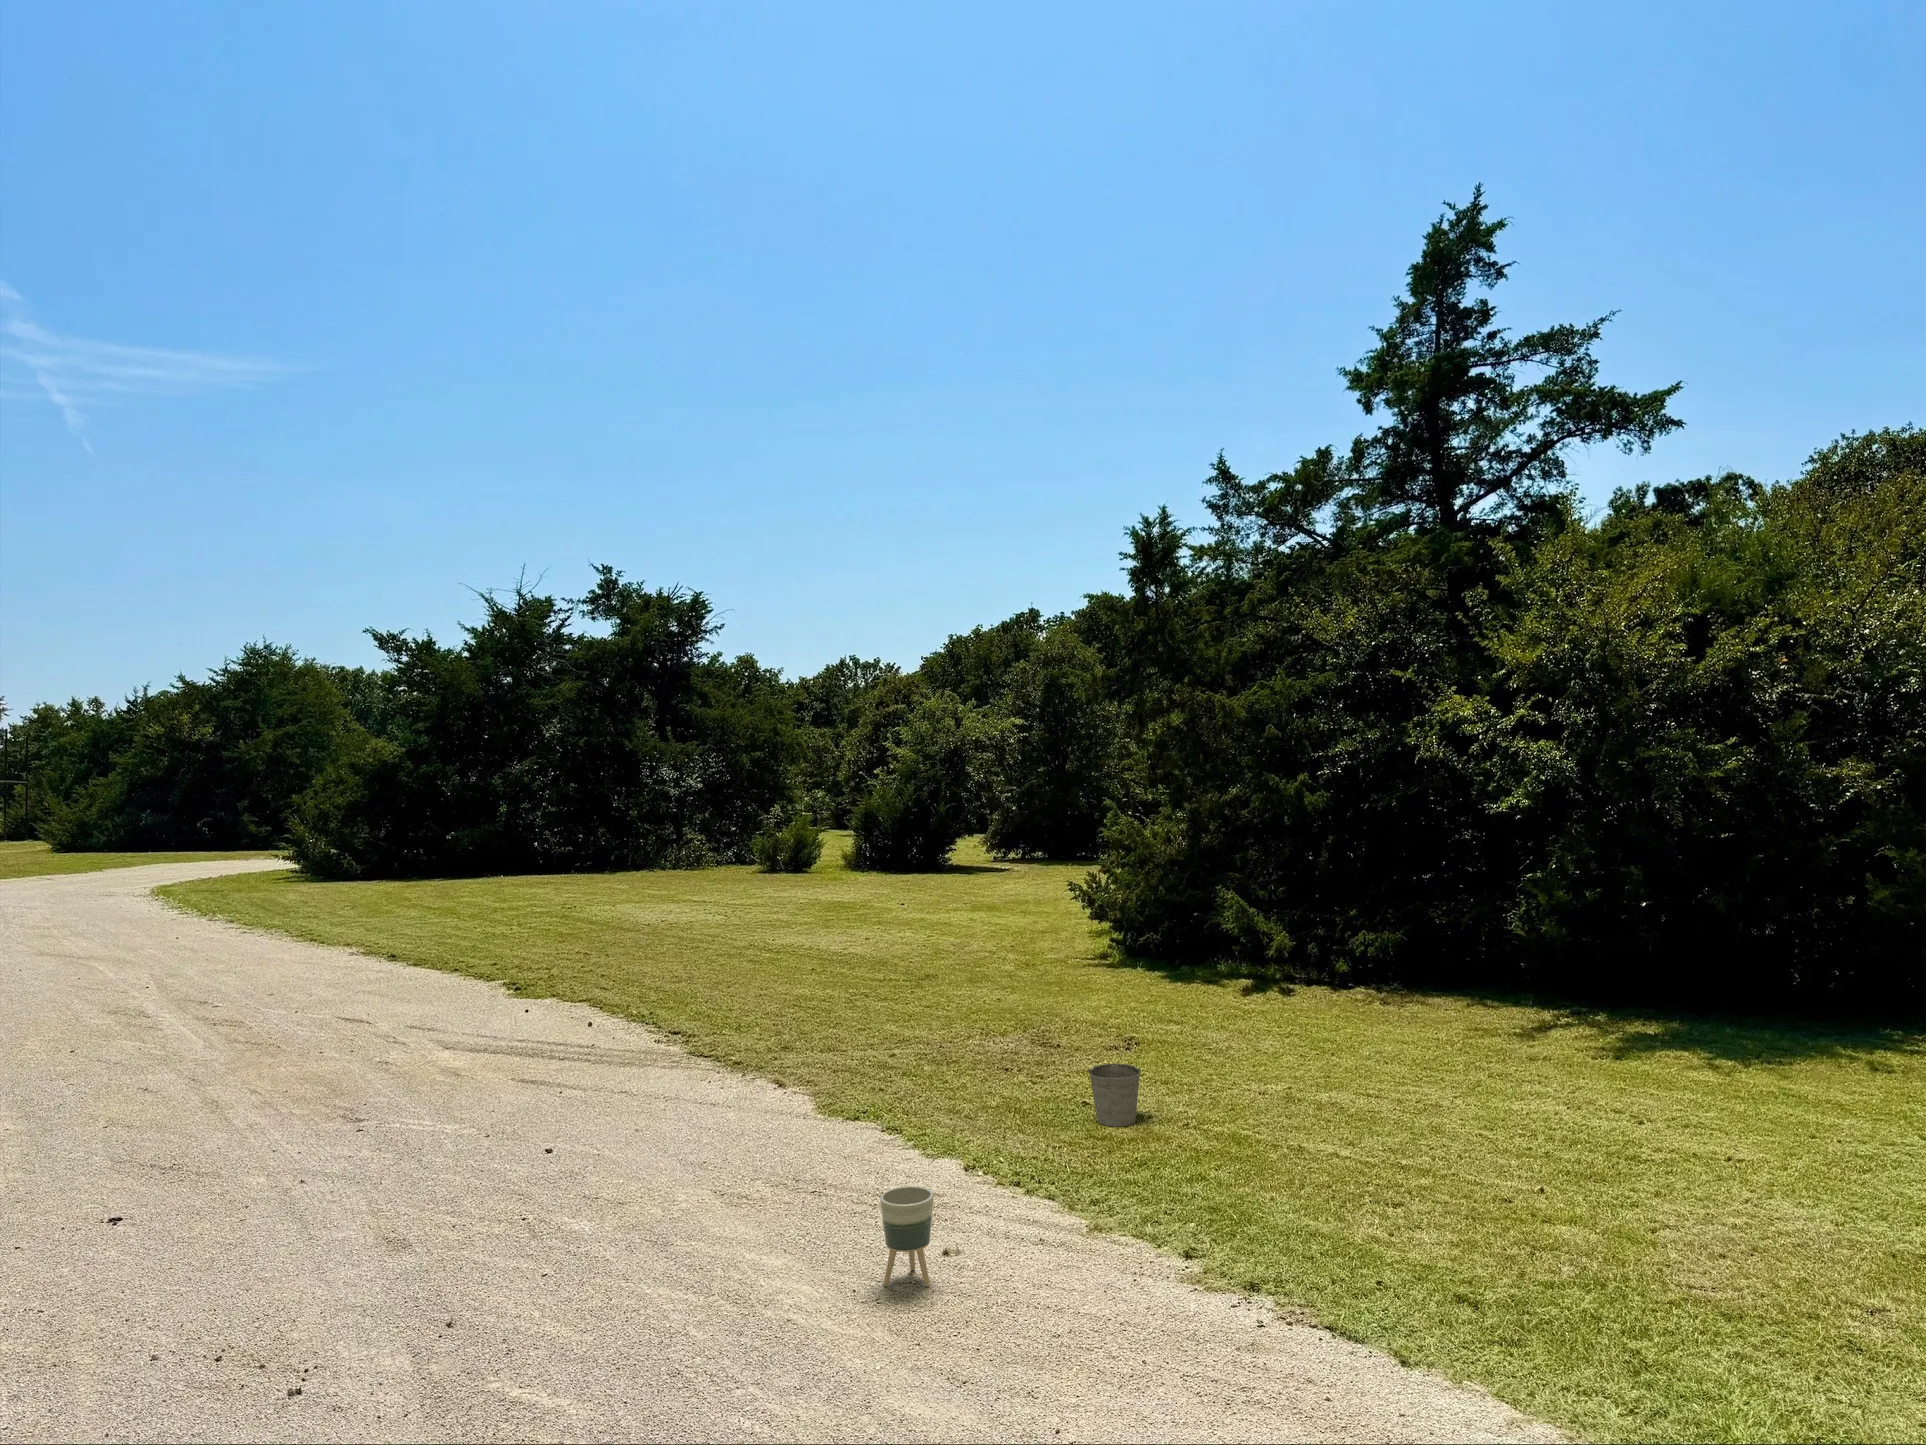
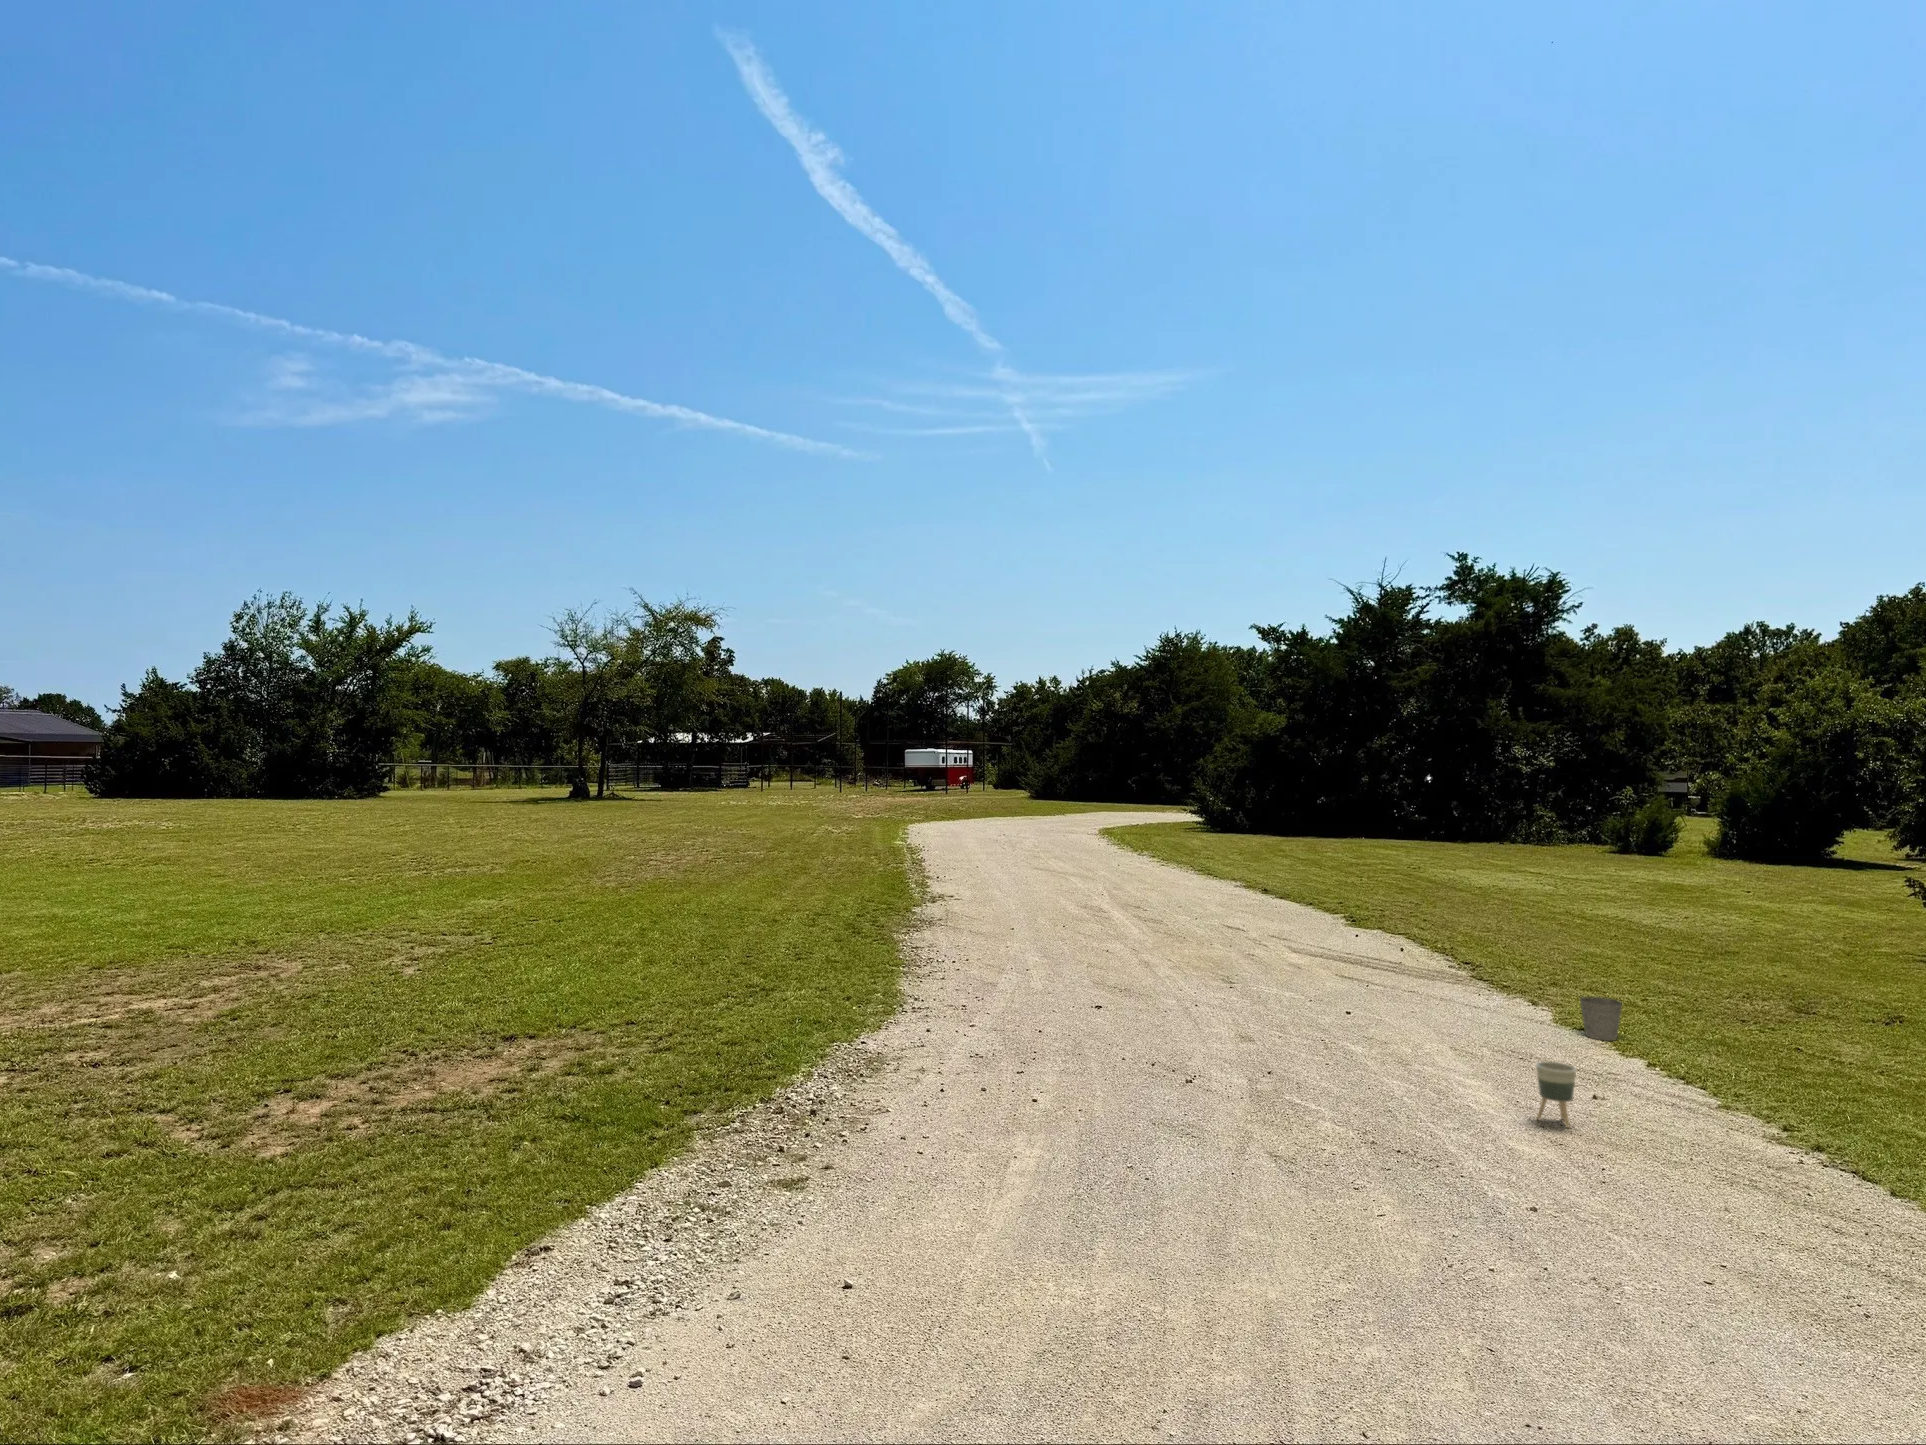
bucket: present [1088,1064,1141,1127] -> present [1580,996,1622,1041]

